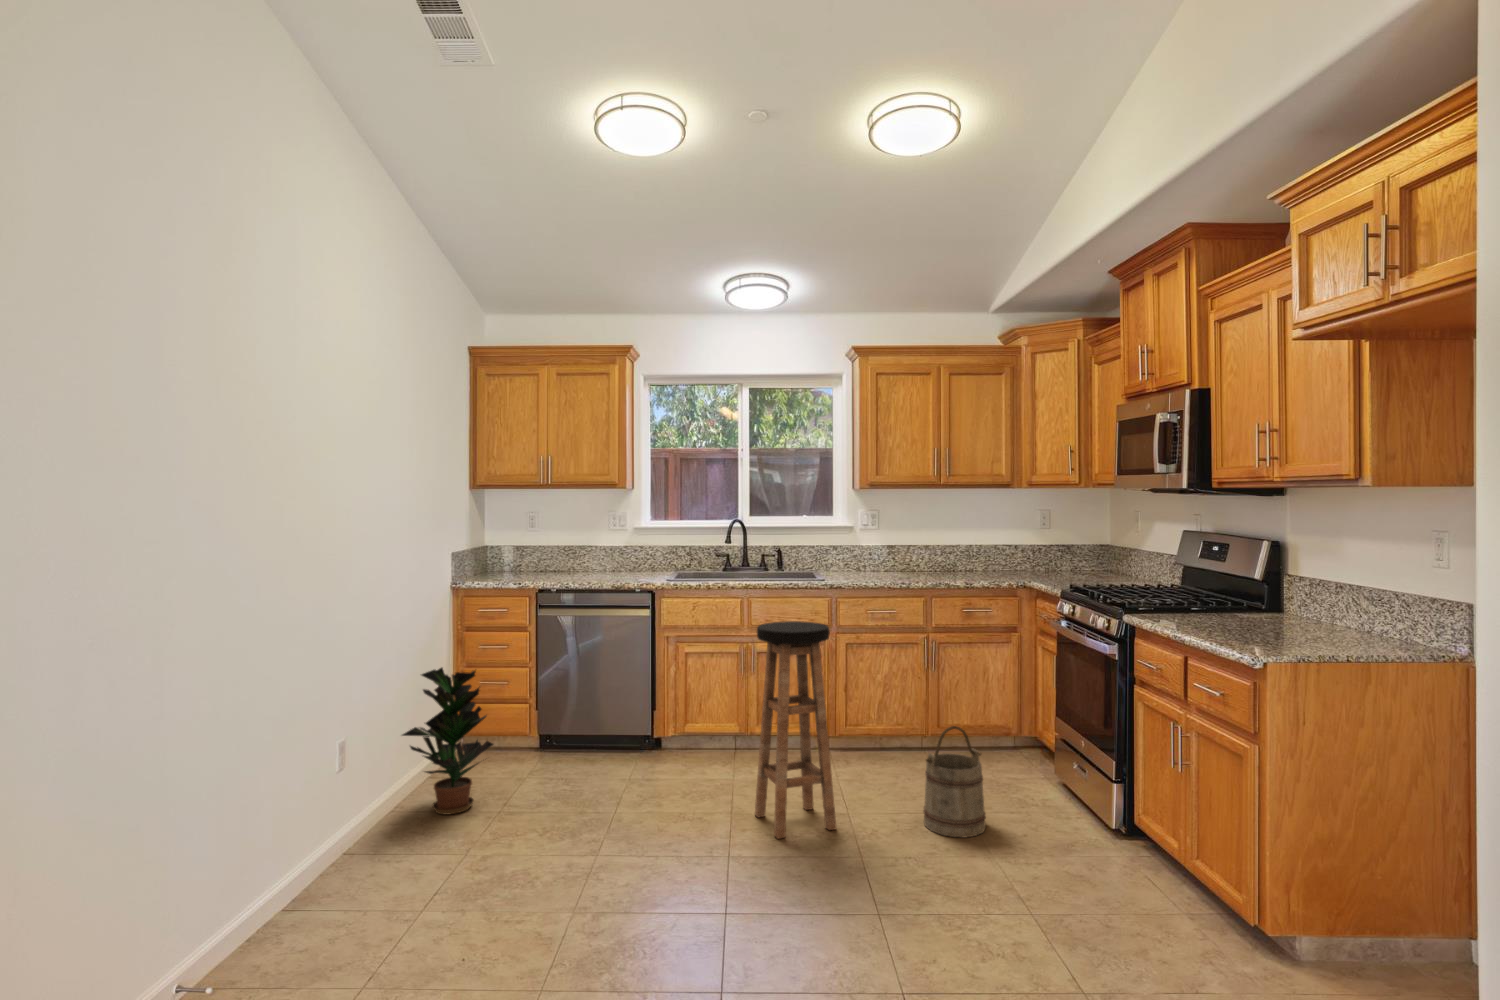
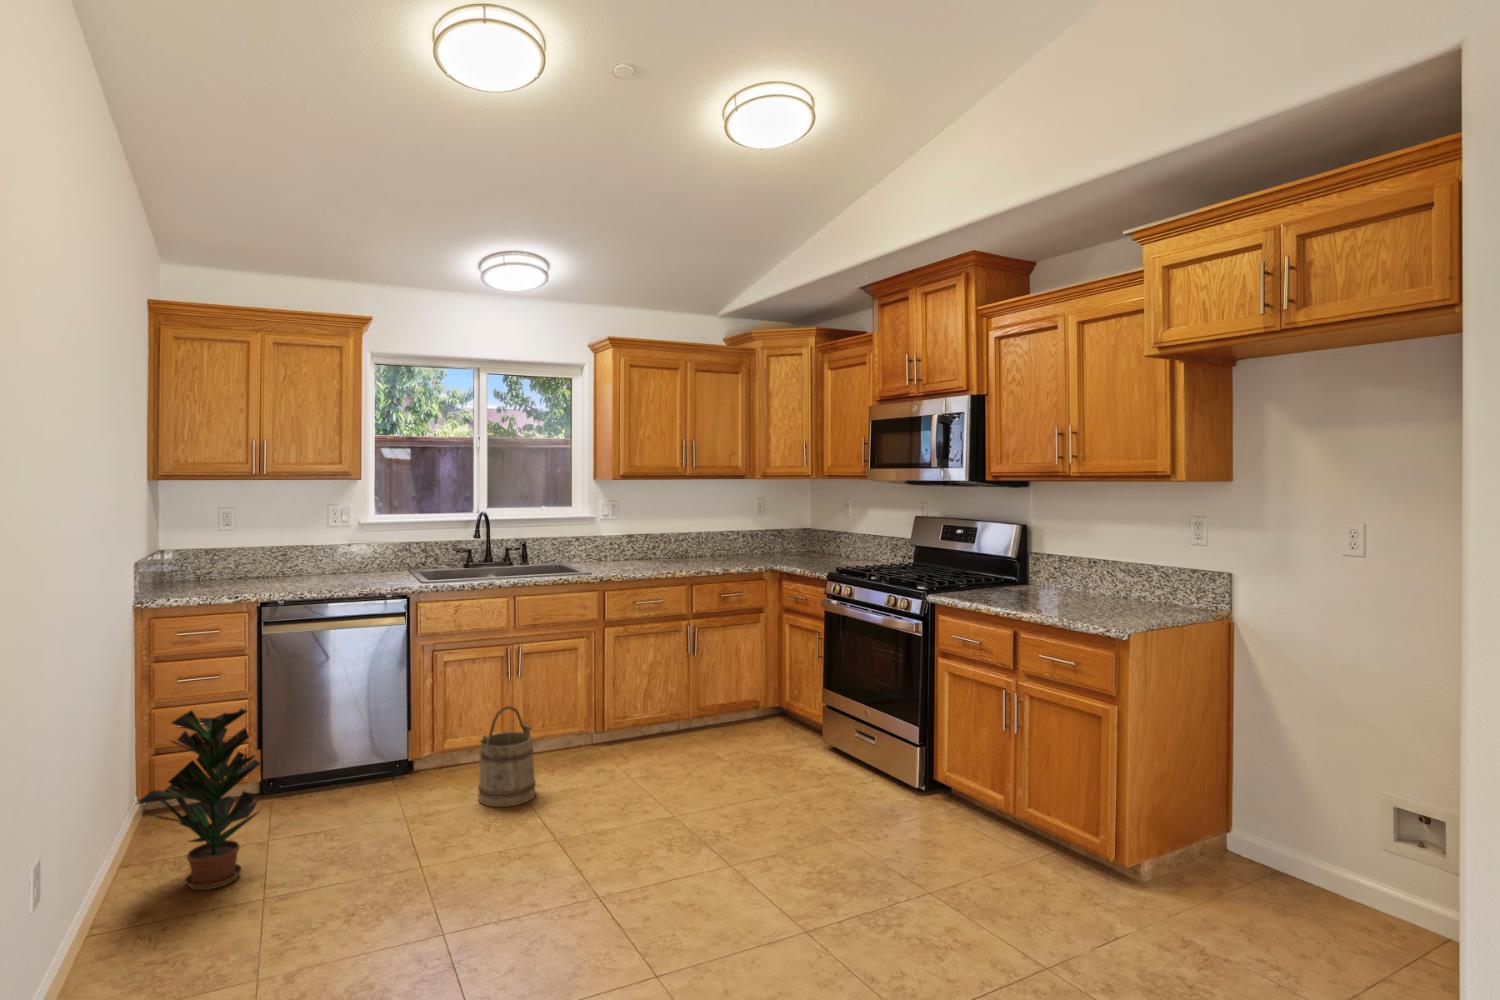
bar stool: present [755,621,836,839] -> none [579,618,666,830]
bucket: present [923,726,986,837] -> present [478,706,536,807]

